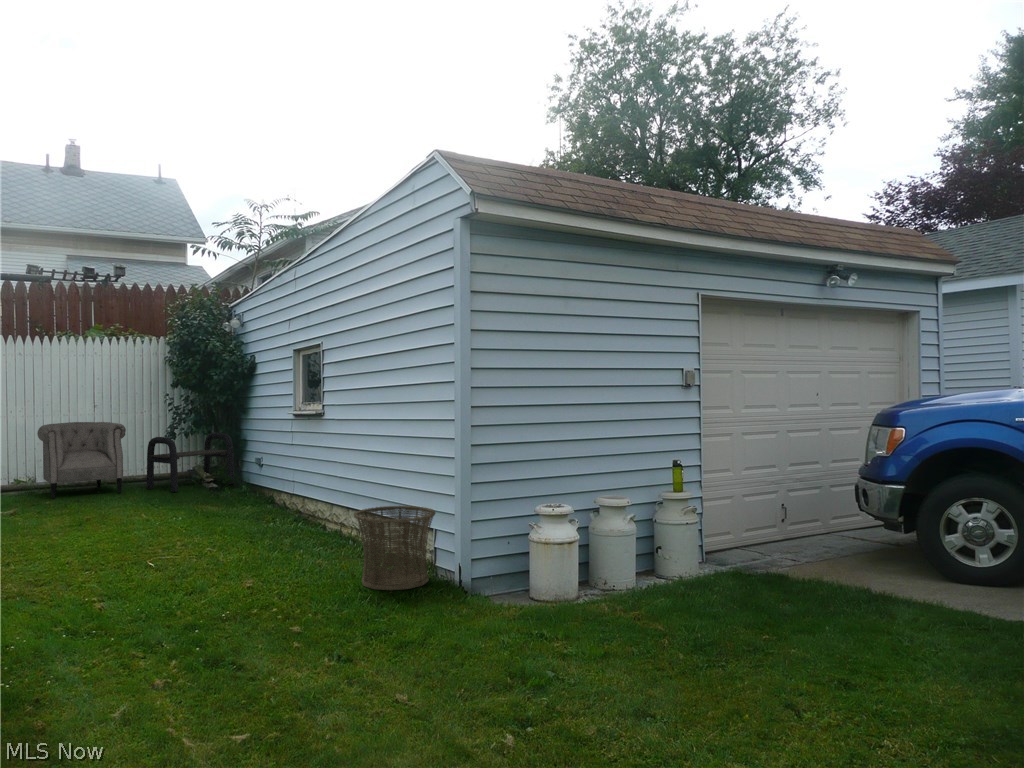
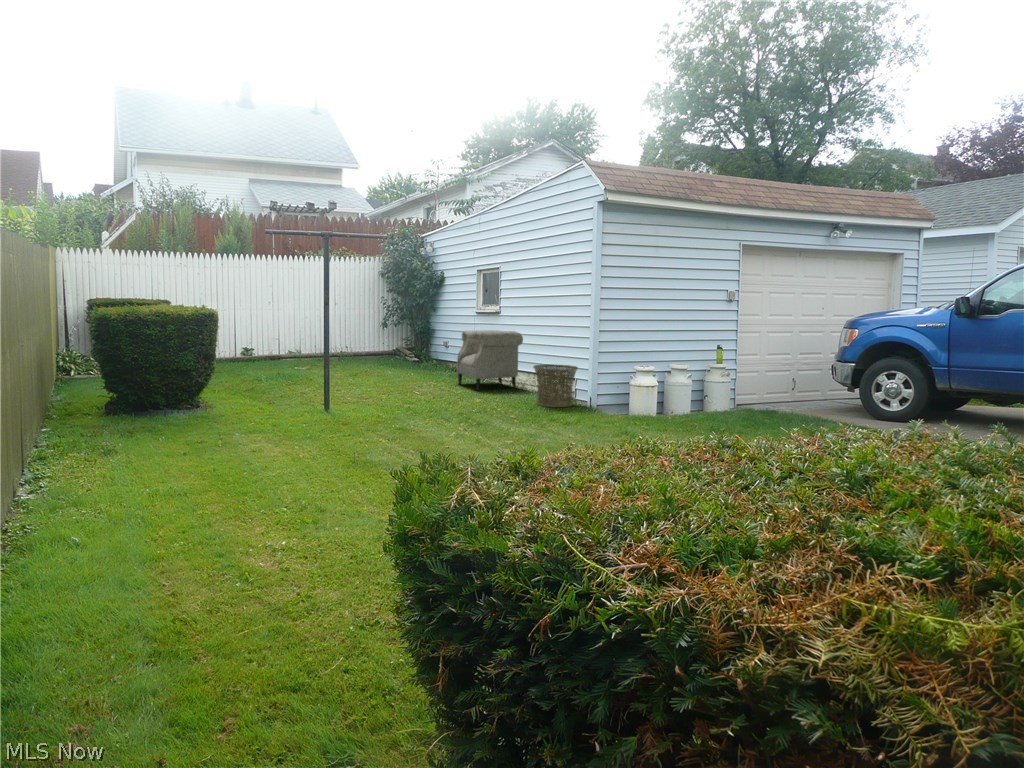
chair: present [37,422,126,499] -> present [457,330,523,391]
bench: present [147,433,235,492] -> none [372,325,425,363]

